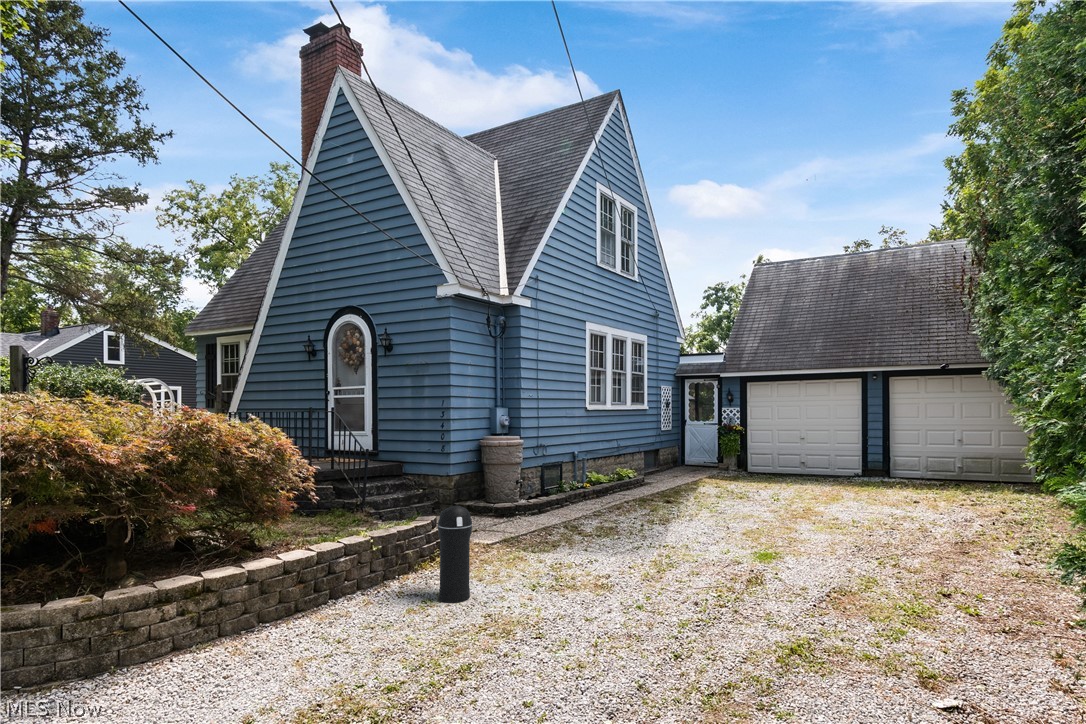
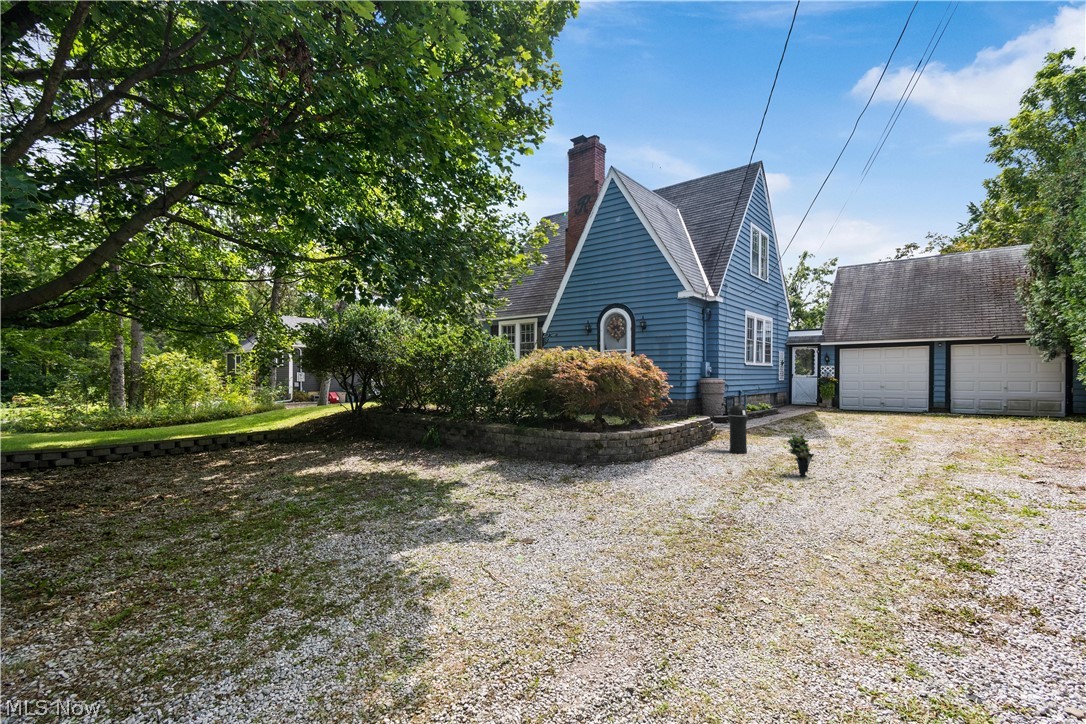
potted plant: none [459,587,507,688] -> present [787,434,814,476]

